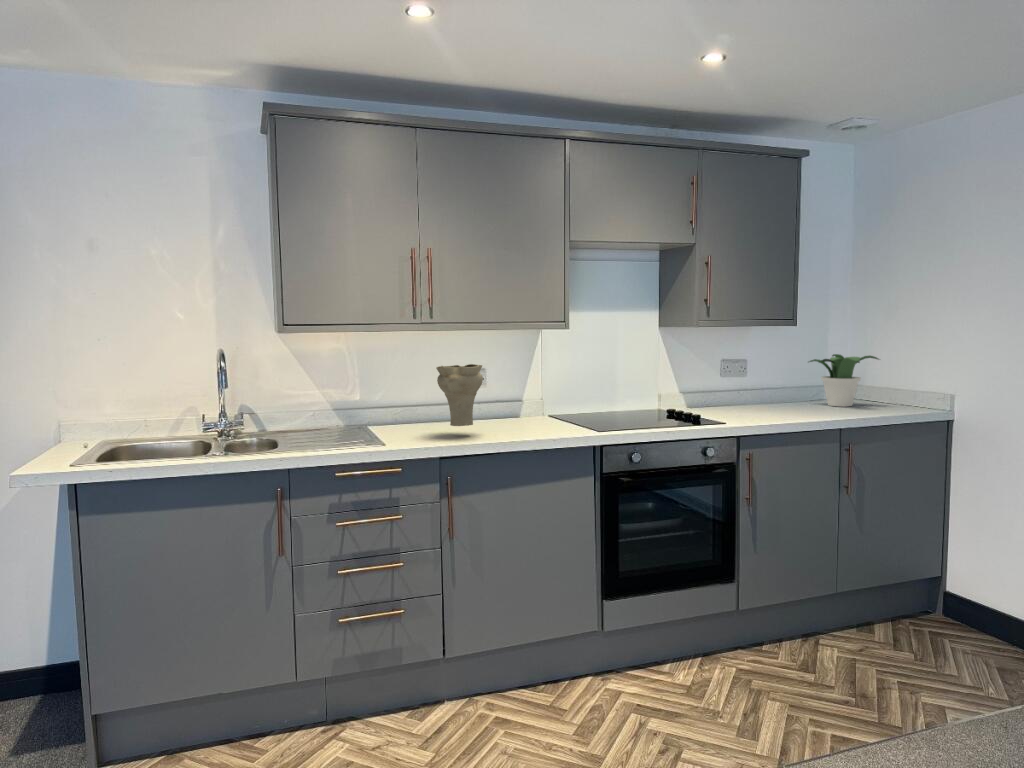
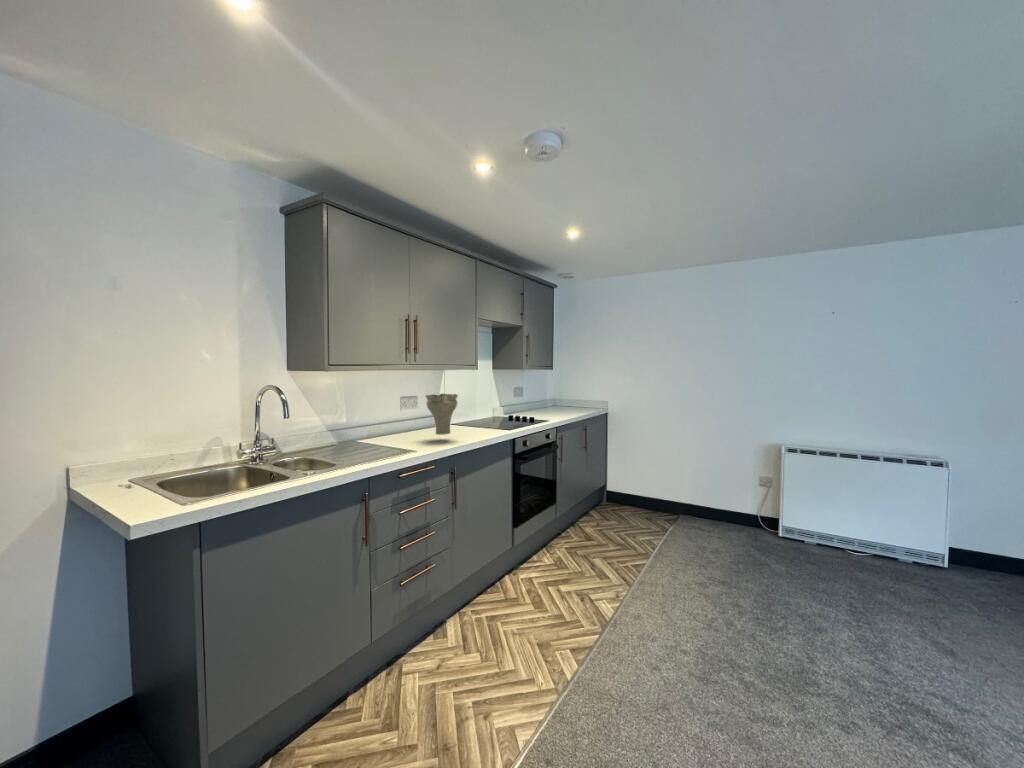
potted plant: present [809,354,878,407] -> none [547,383,578,409]

